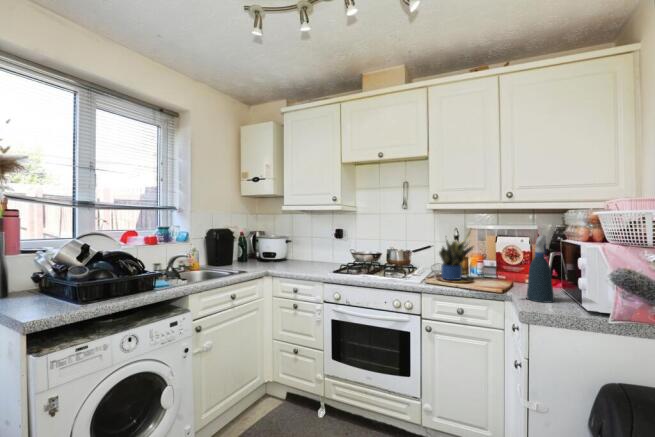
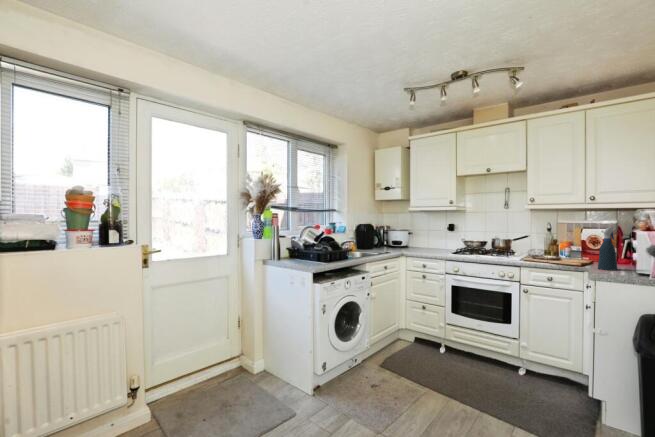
potted plant: present [439,228,473,280] -> none [534,222,562,259]

